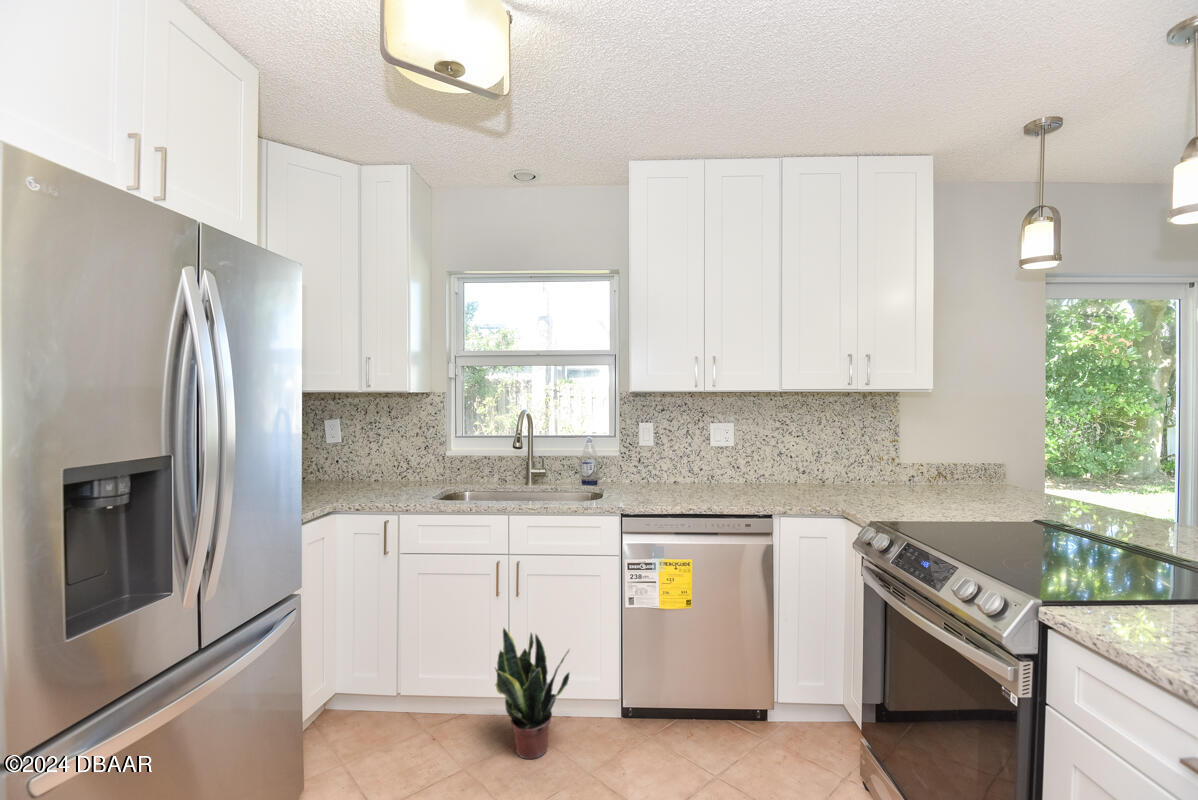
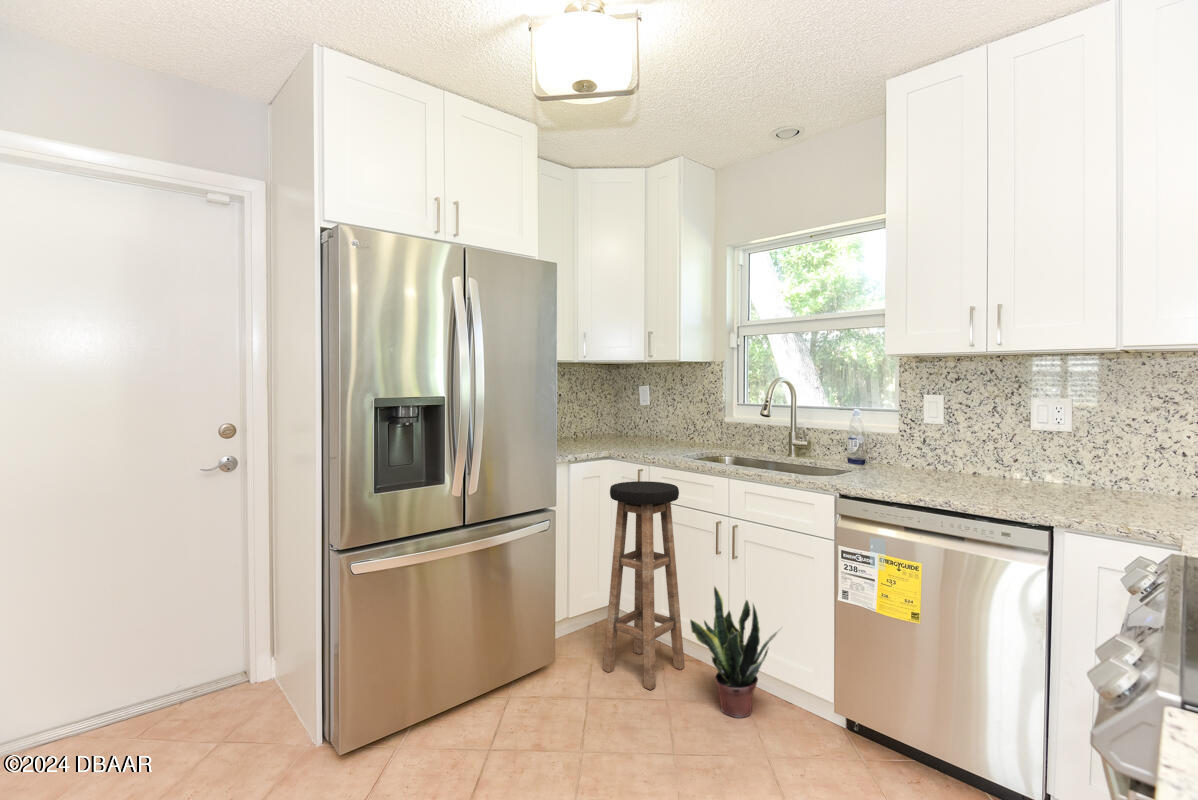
bar stool: none [363,528,453,774] -> present [603,481,685,690]

